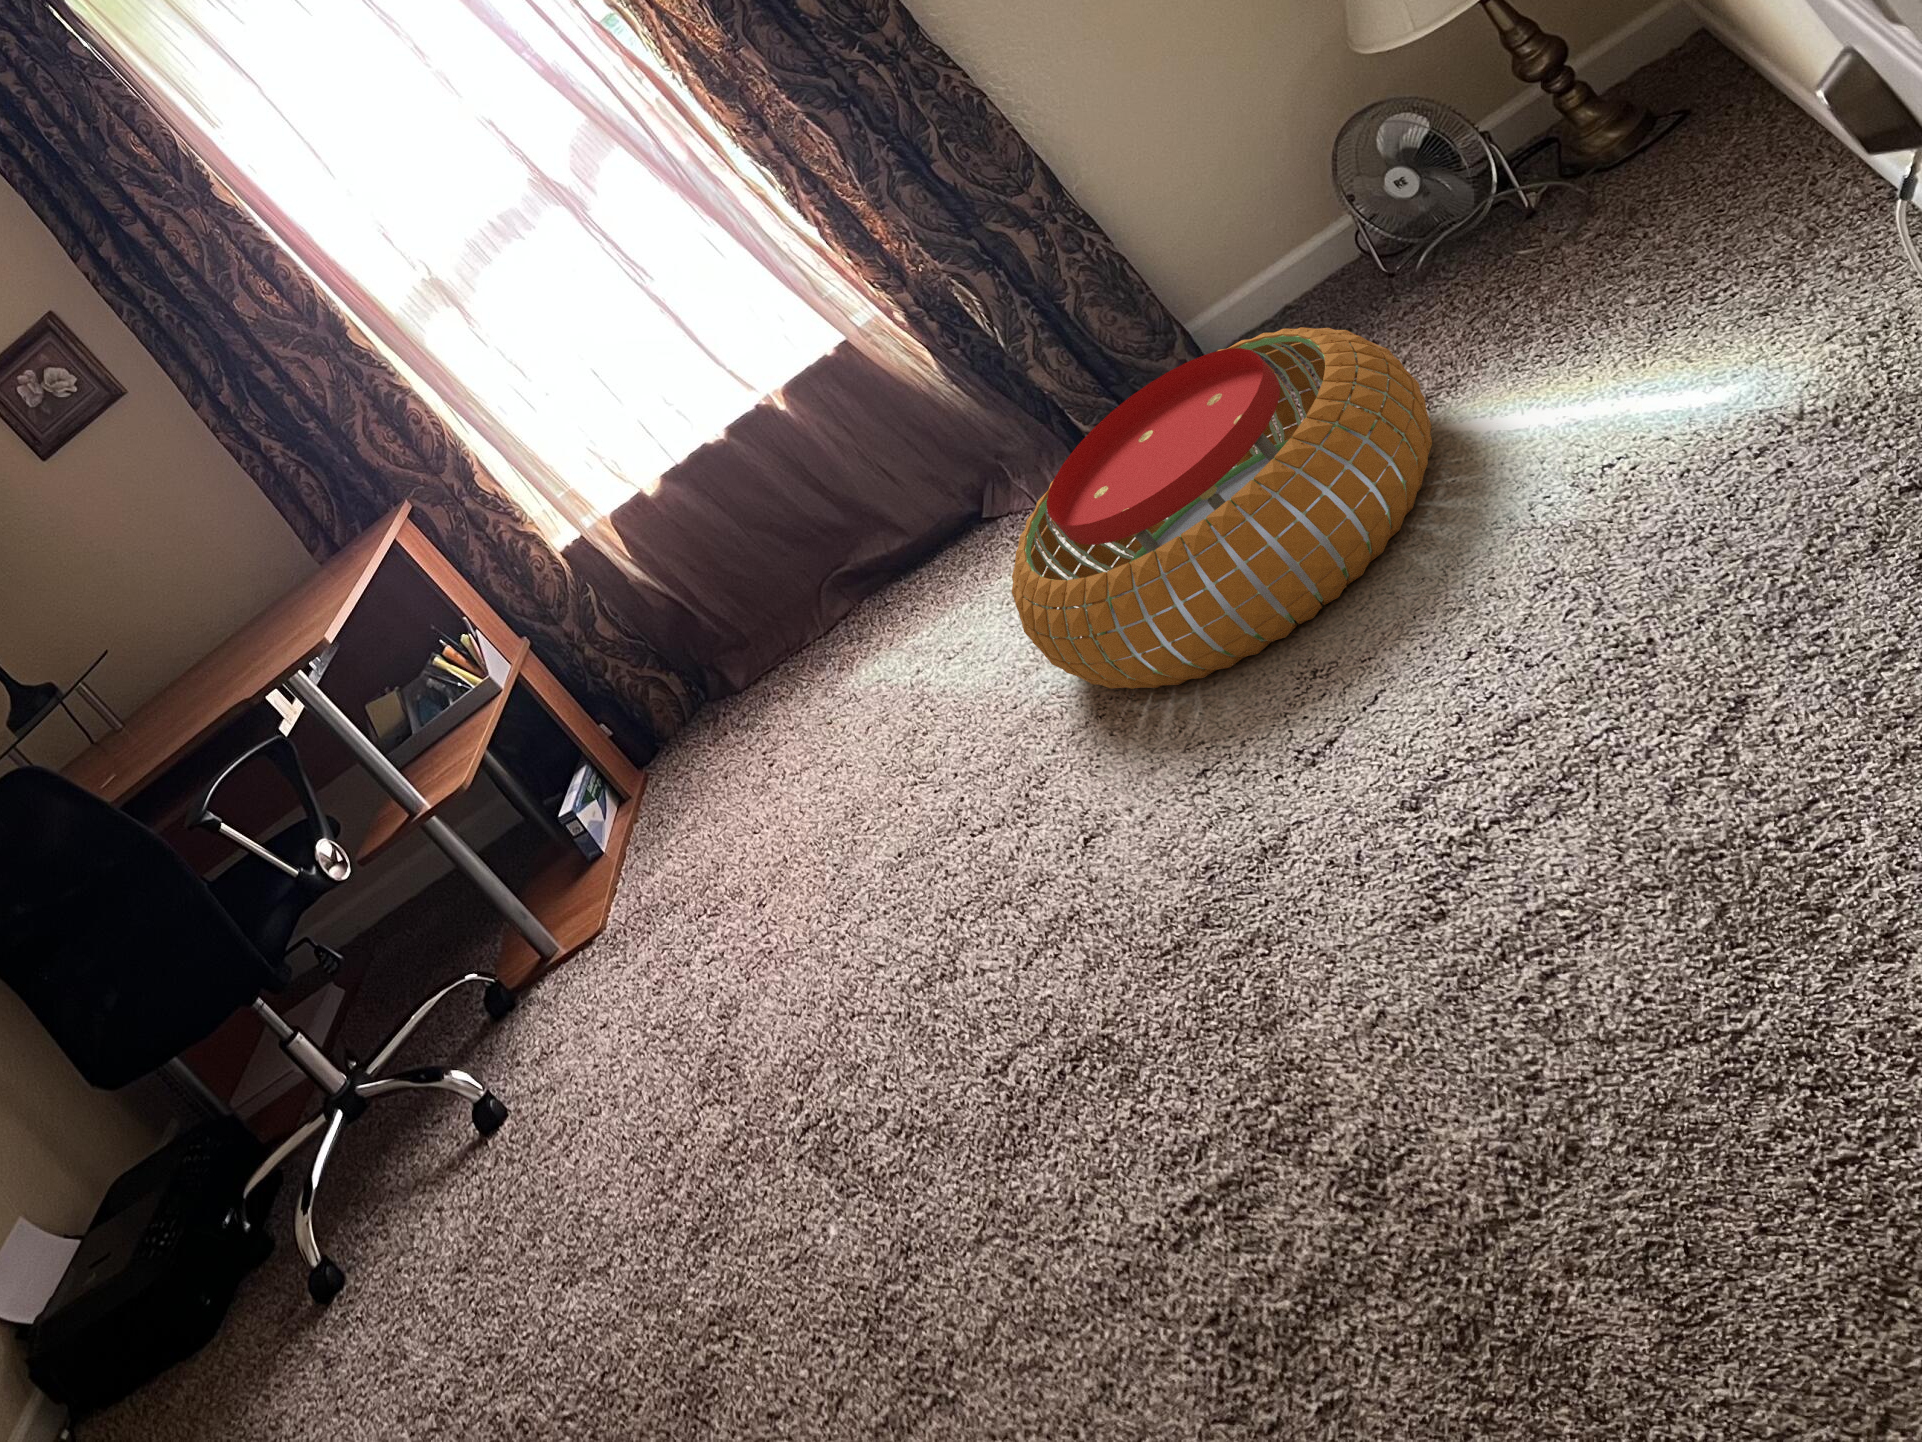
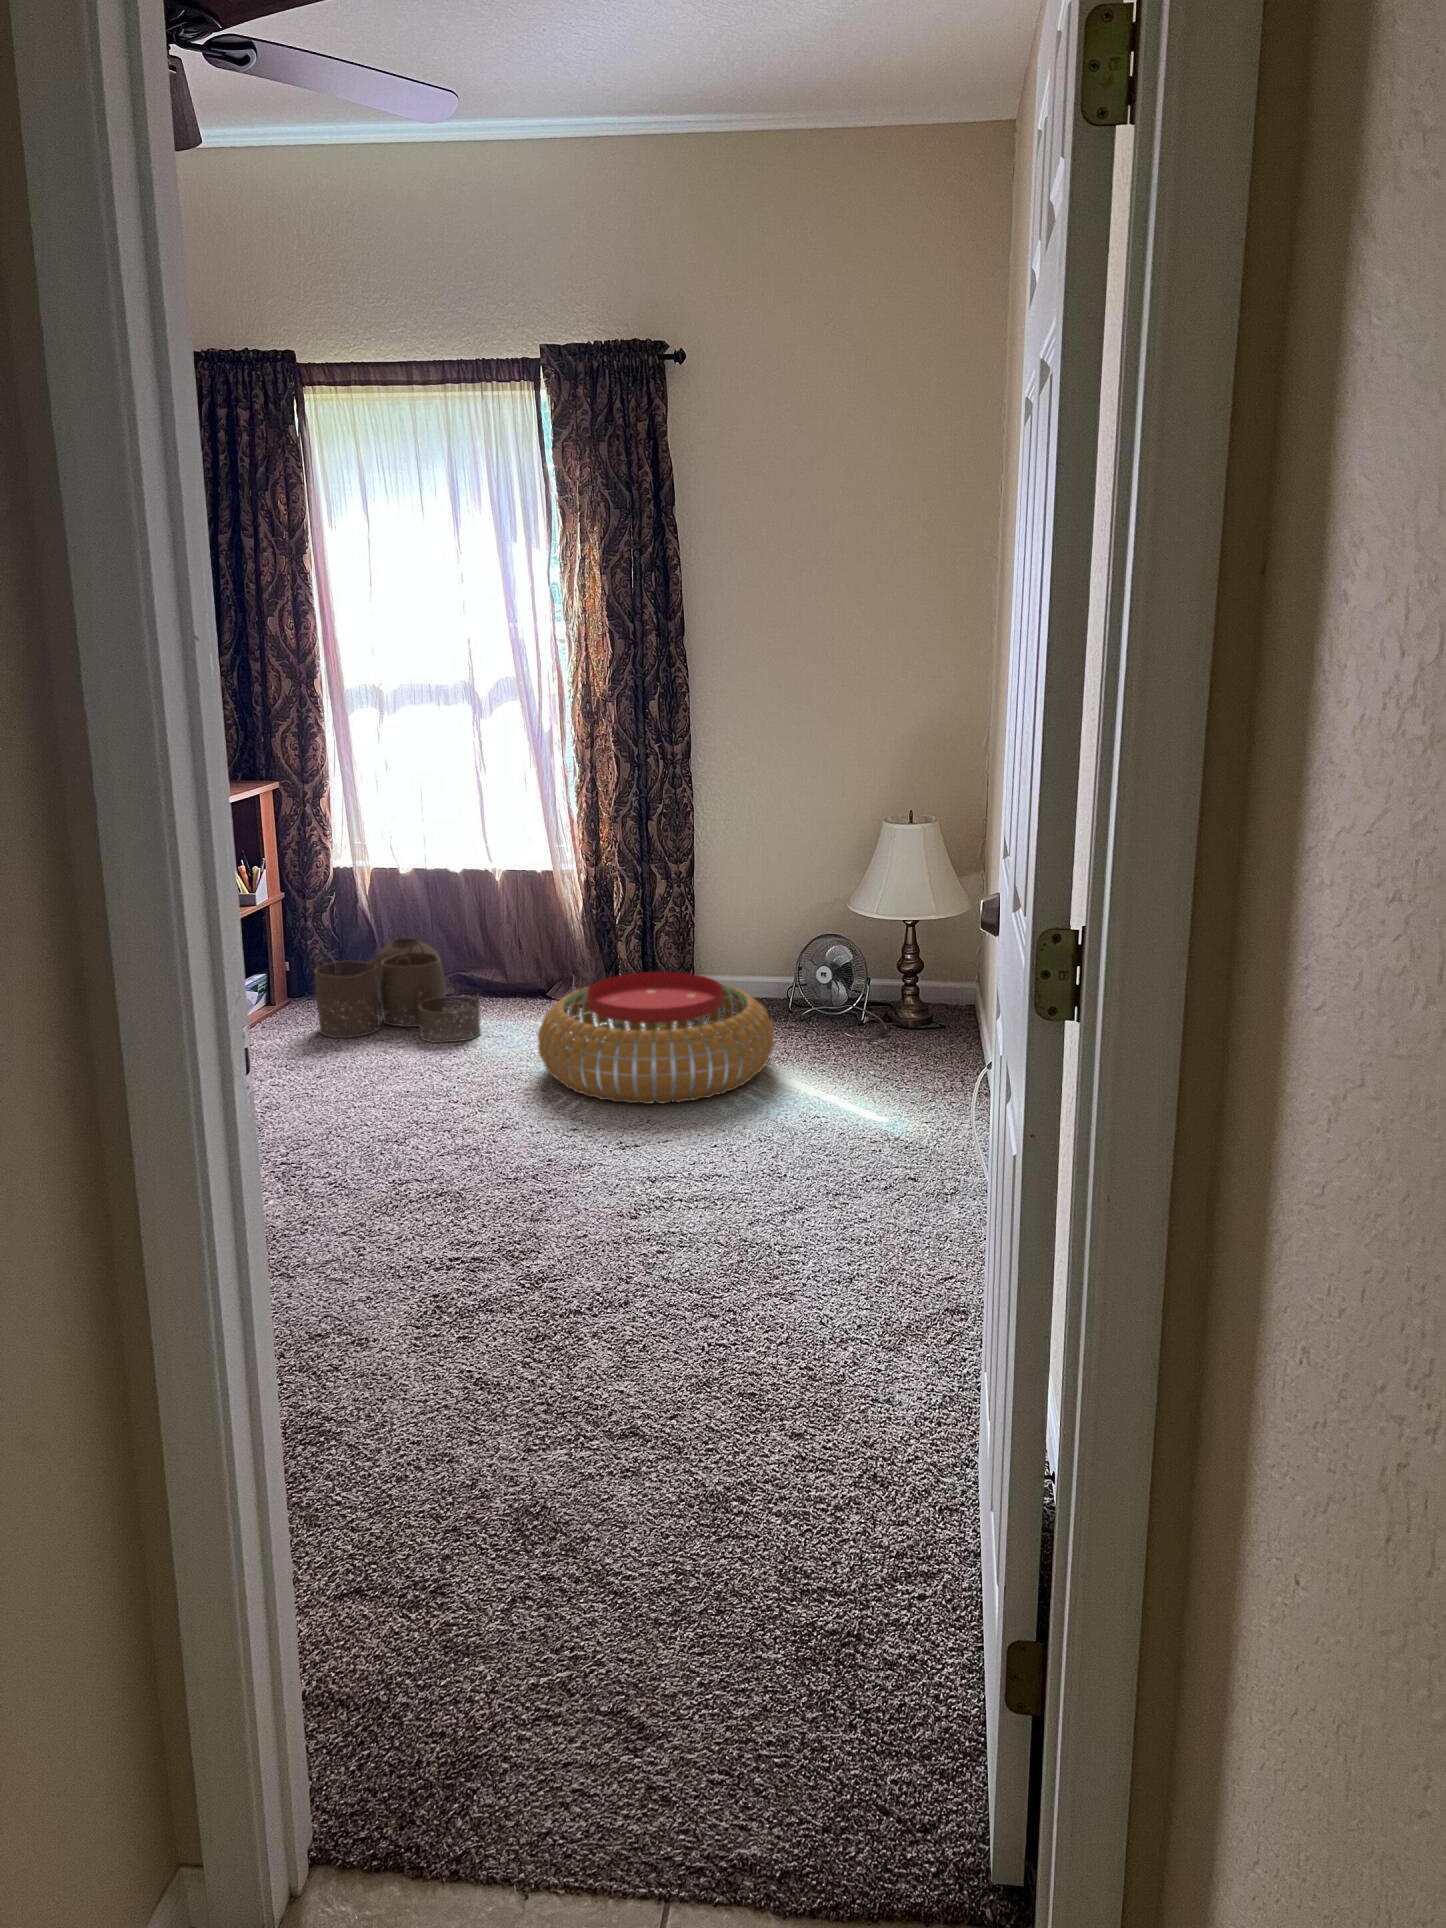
woven basket: none [628,568,938,816] -> present [314,937,481,1043]

